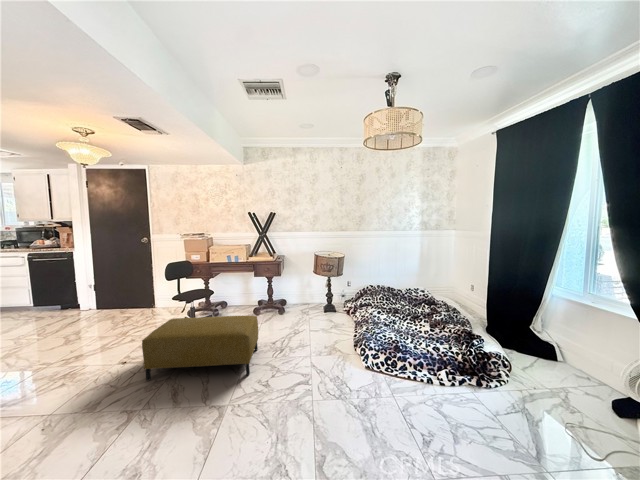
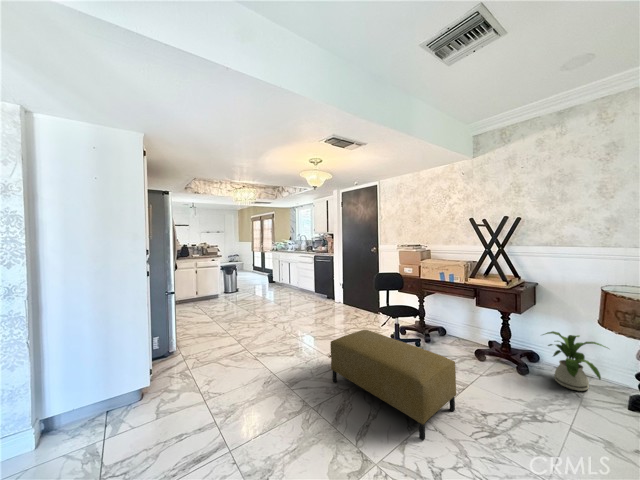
house plant: none [289,282,317,313] -> present [543,331,607,391]

